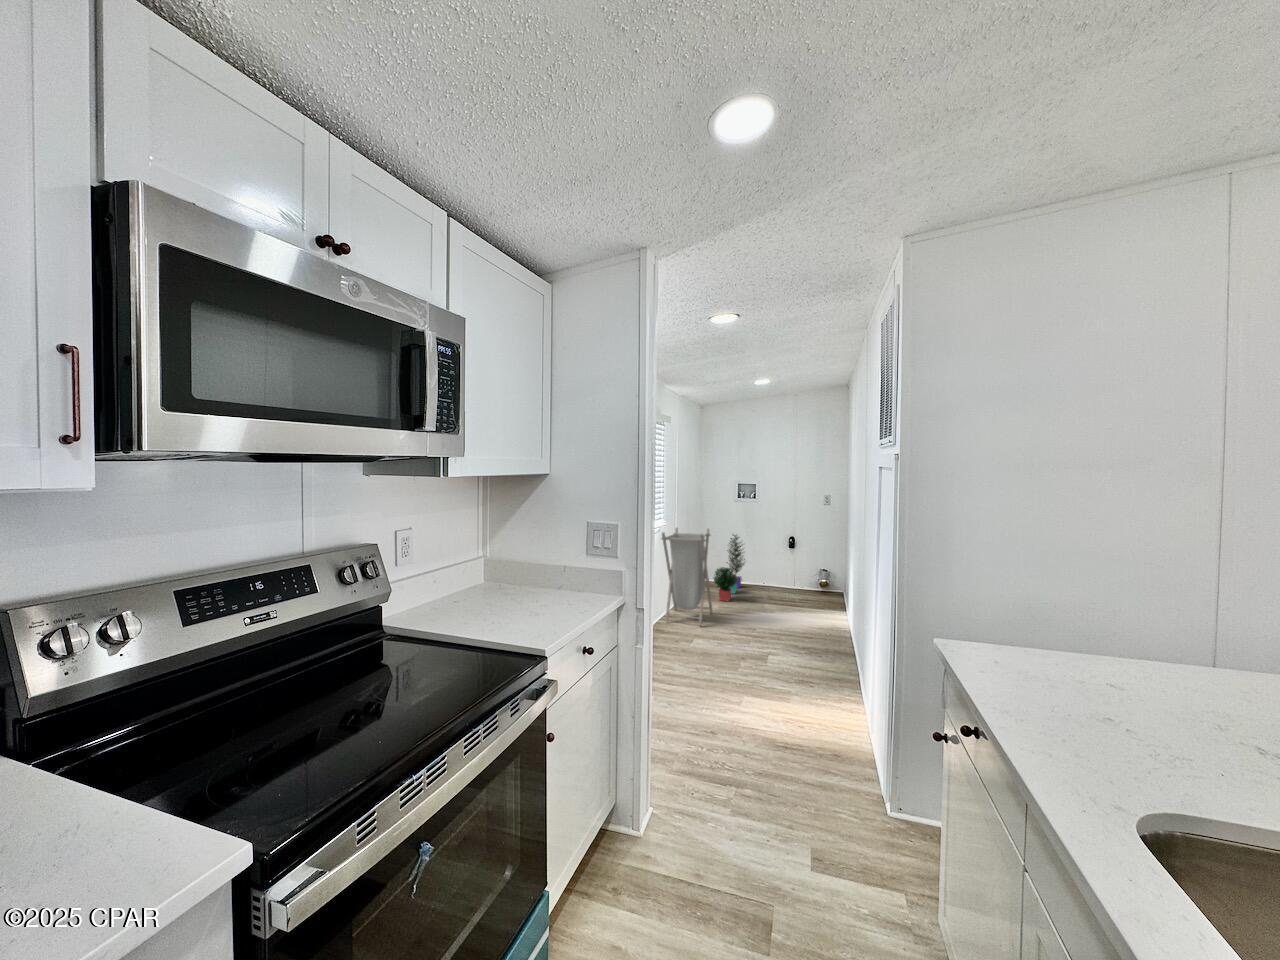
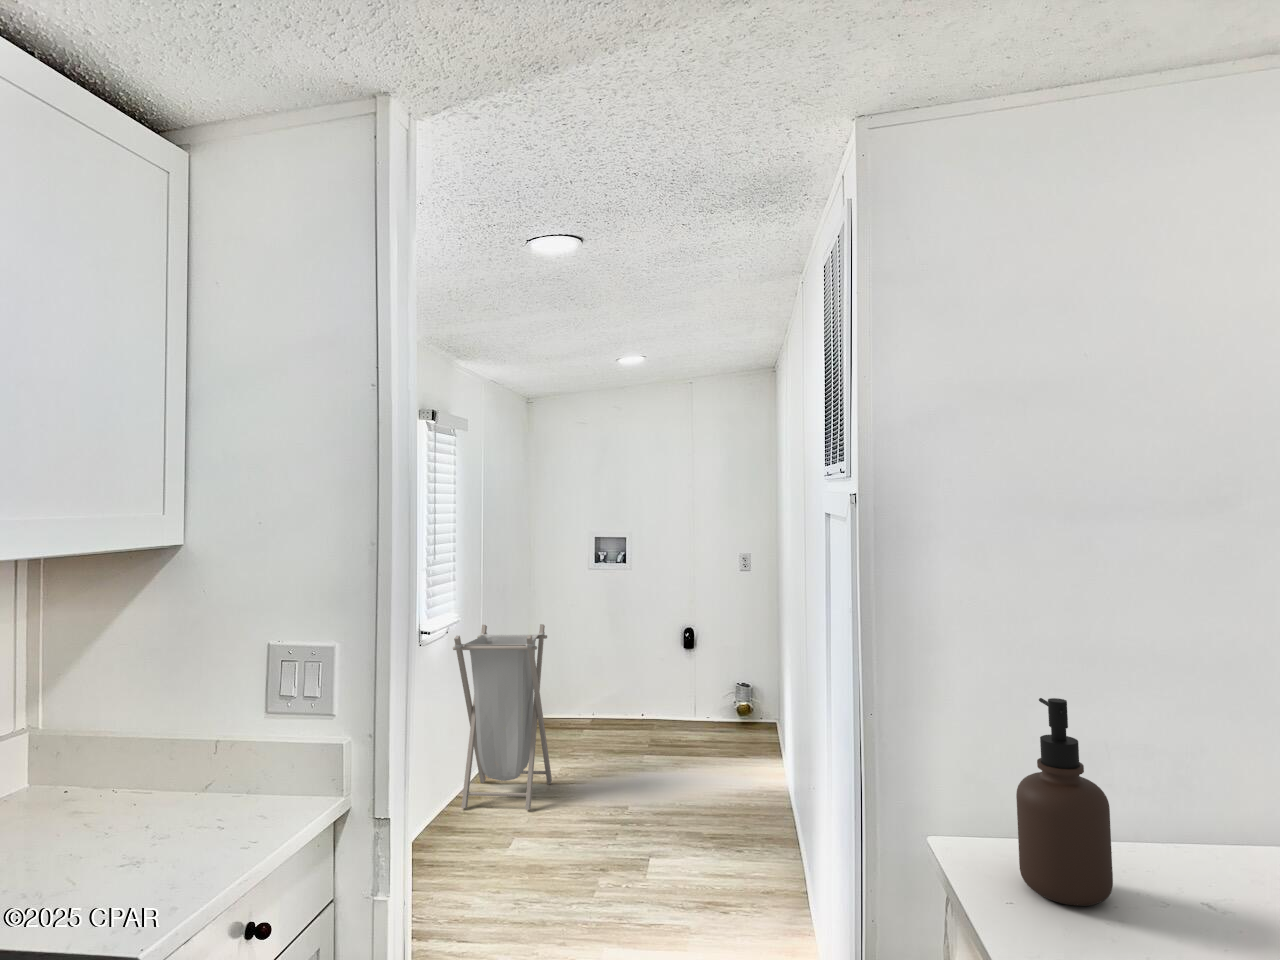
potted plant: present [714,534,745,601] -> none [553,628,614,755]
soap dispenser: none [984,565,1042,675] -> present [1016,698,1113,906]

